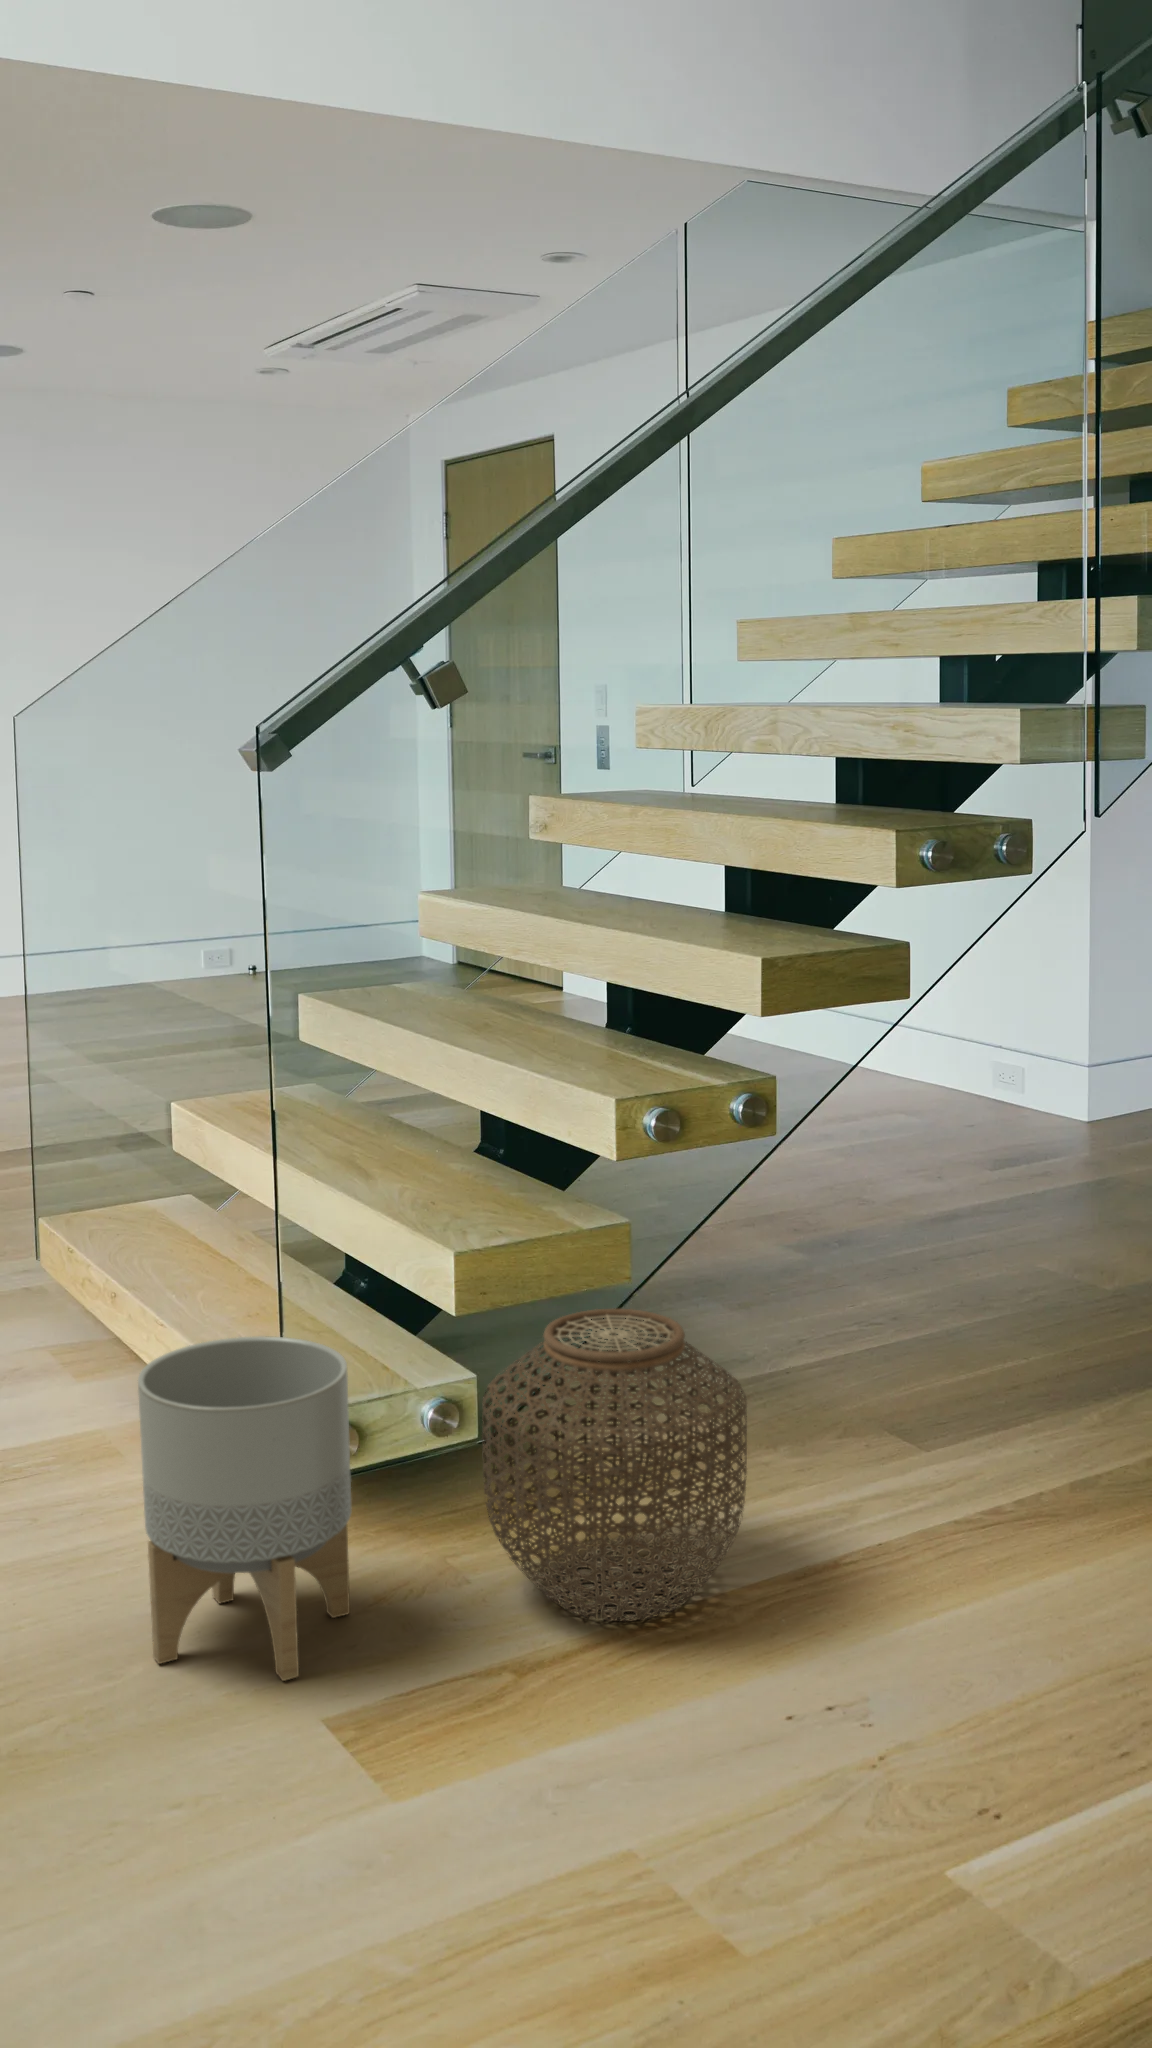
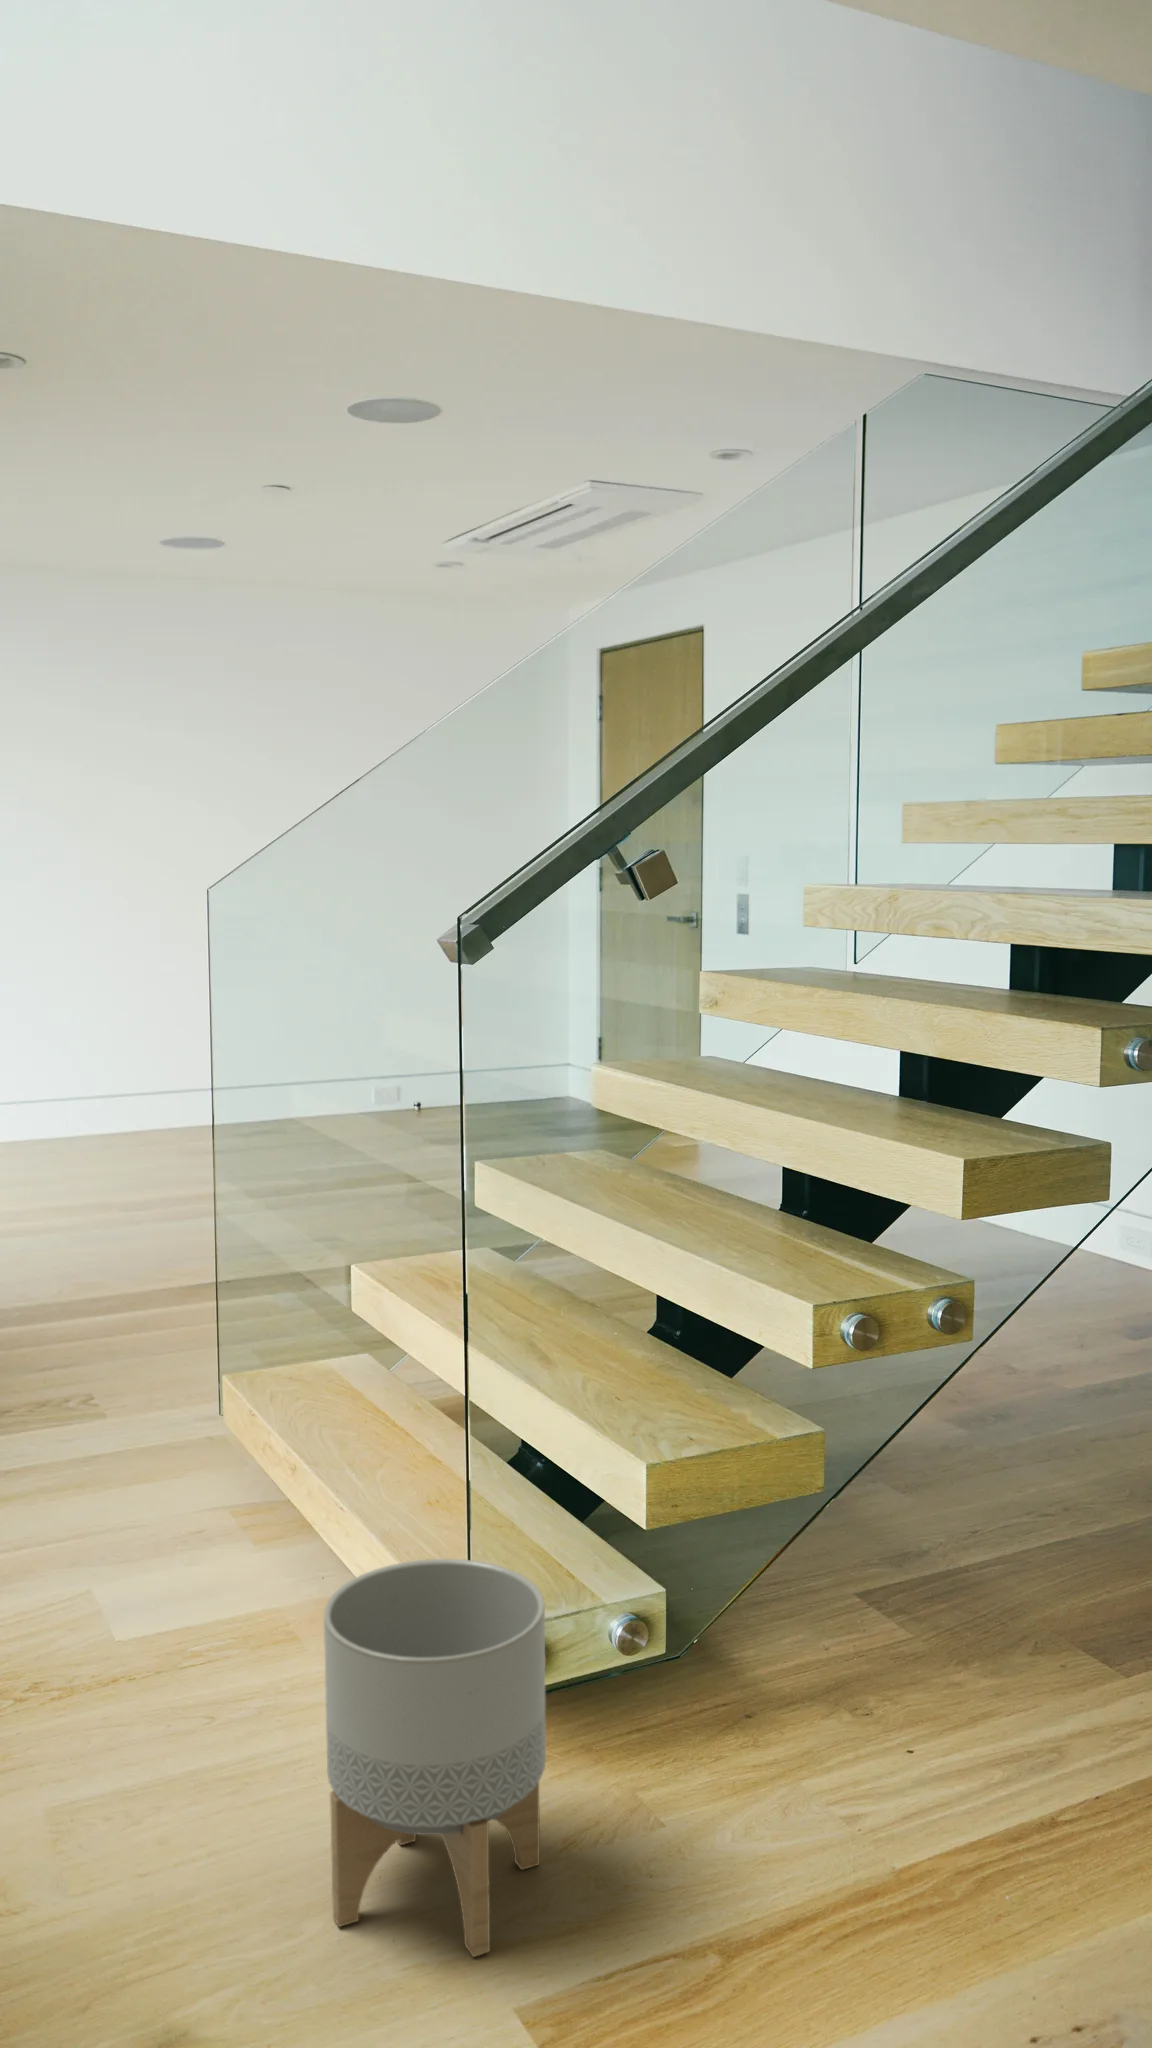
woven basket: present [482,1309,747,1621] -> none [682,1533,968,1887]

